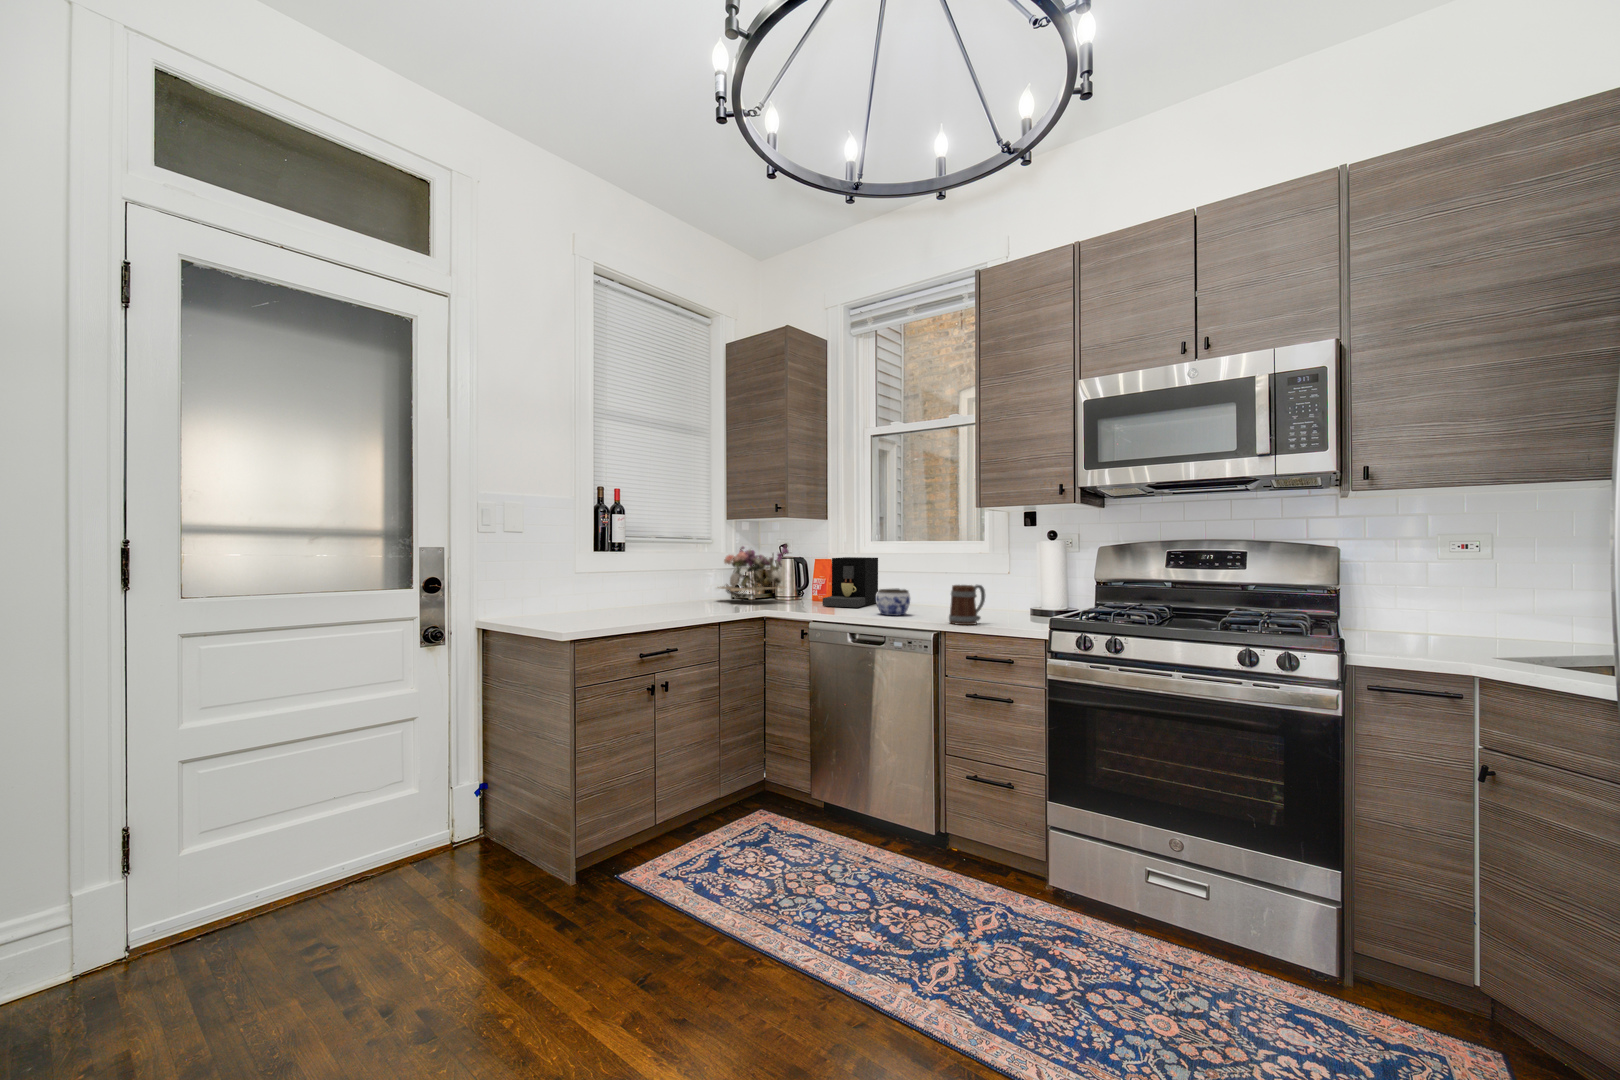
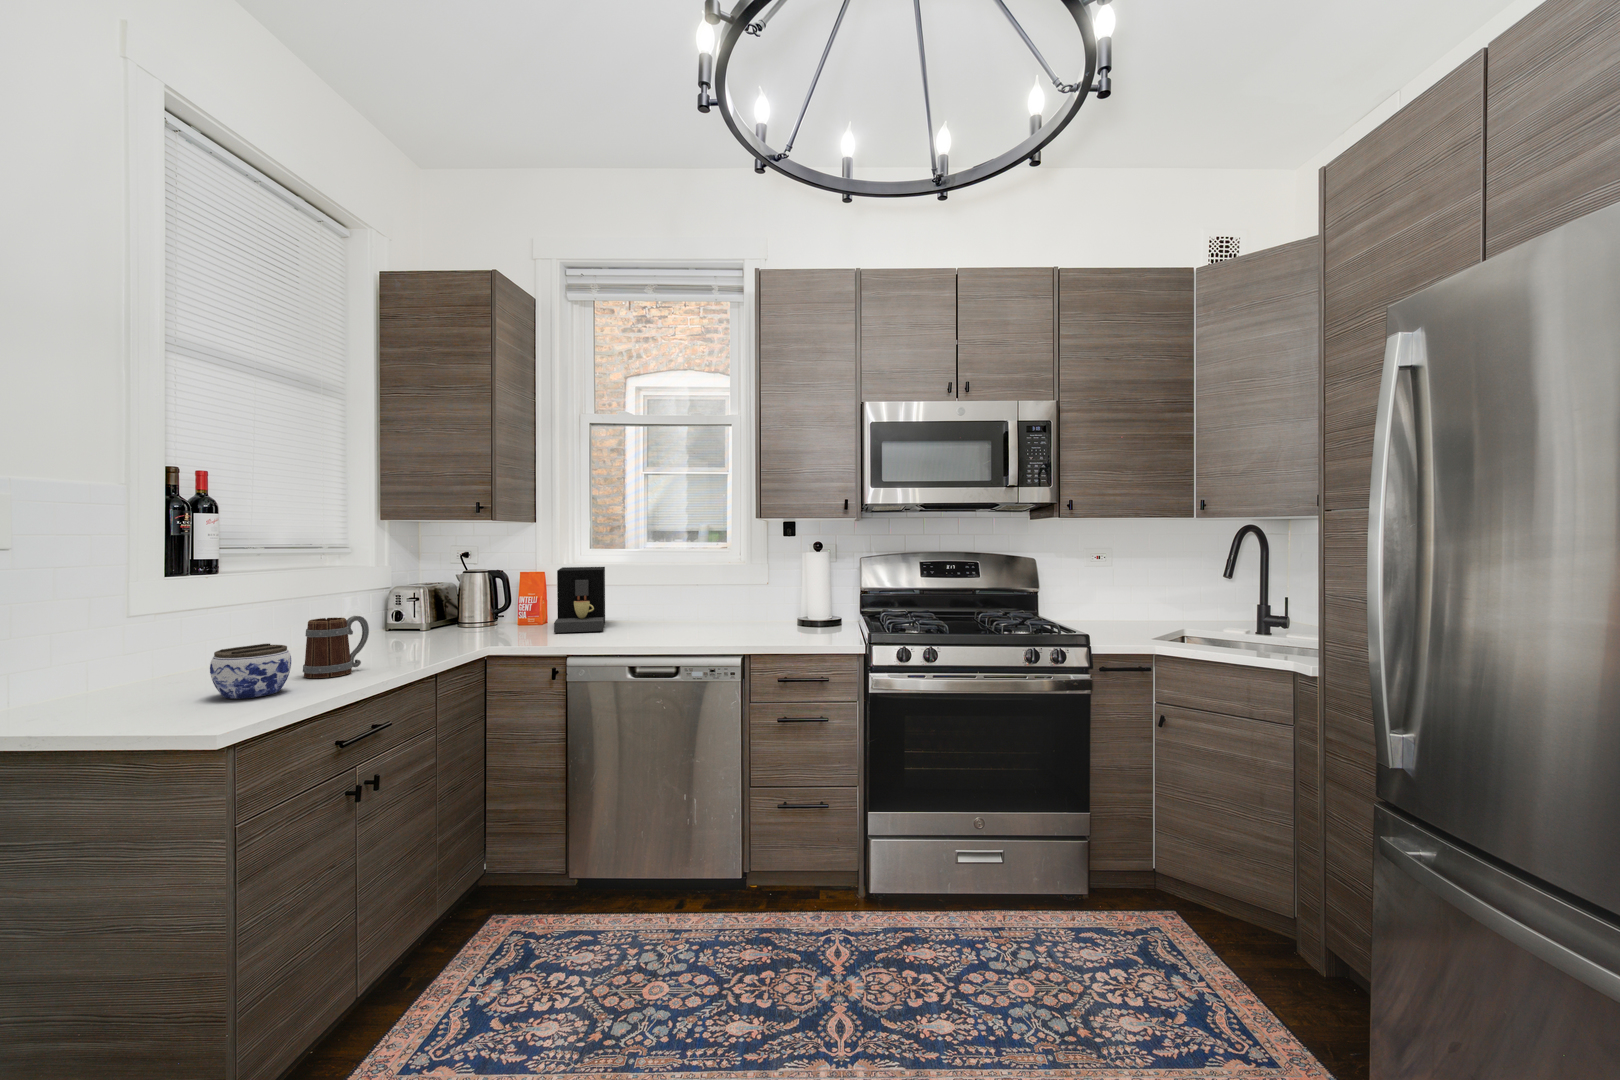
flower arrangement: present [718,545,789,599] -> none [375,552,493,635]
mug: present [949,585,985,625] -> present [303,616,369,678]
jar: present [876,589,910,616] -> present [210,644,291,699]

